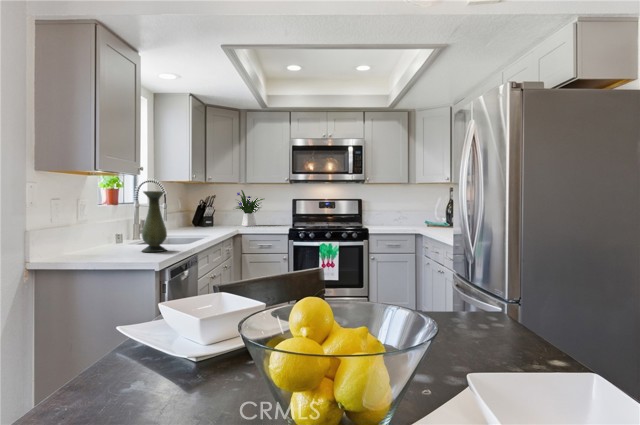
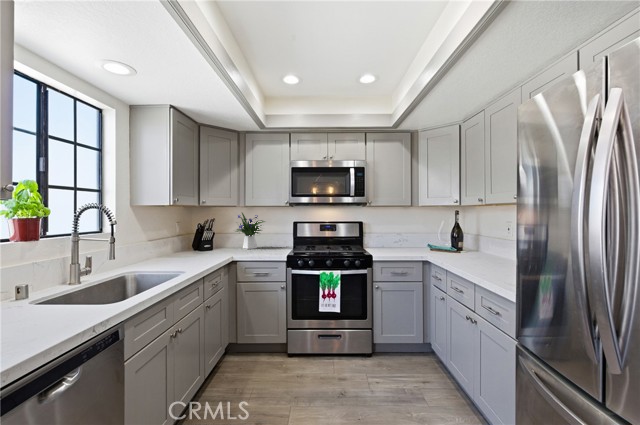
vase: present [142,191,167,252] -> none [39,225,87,320]

